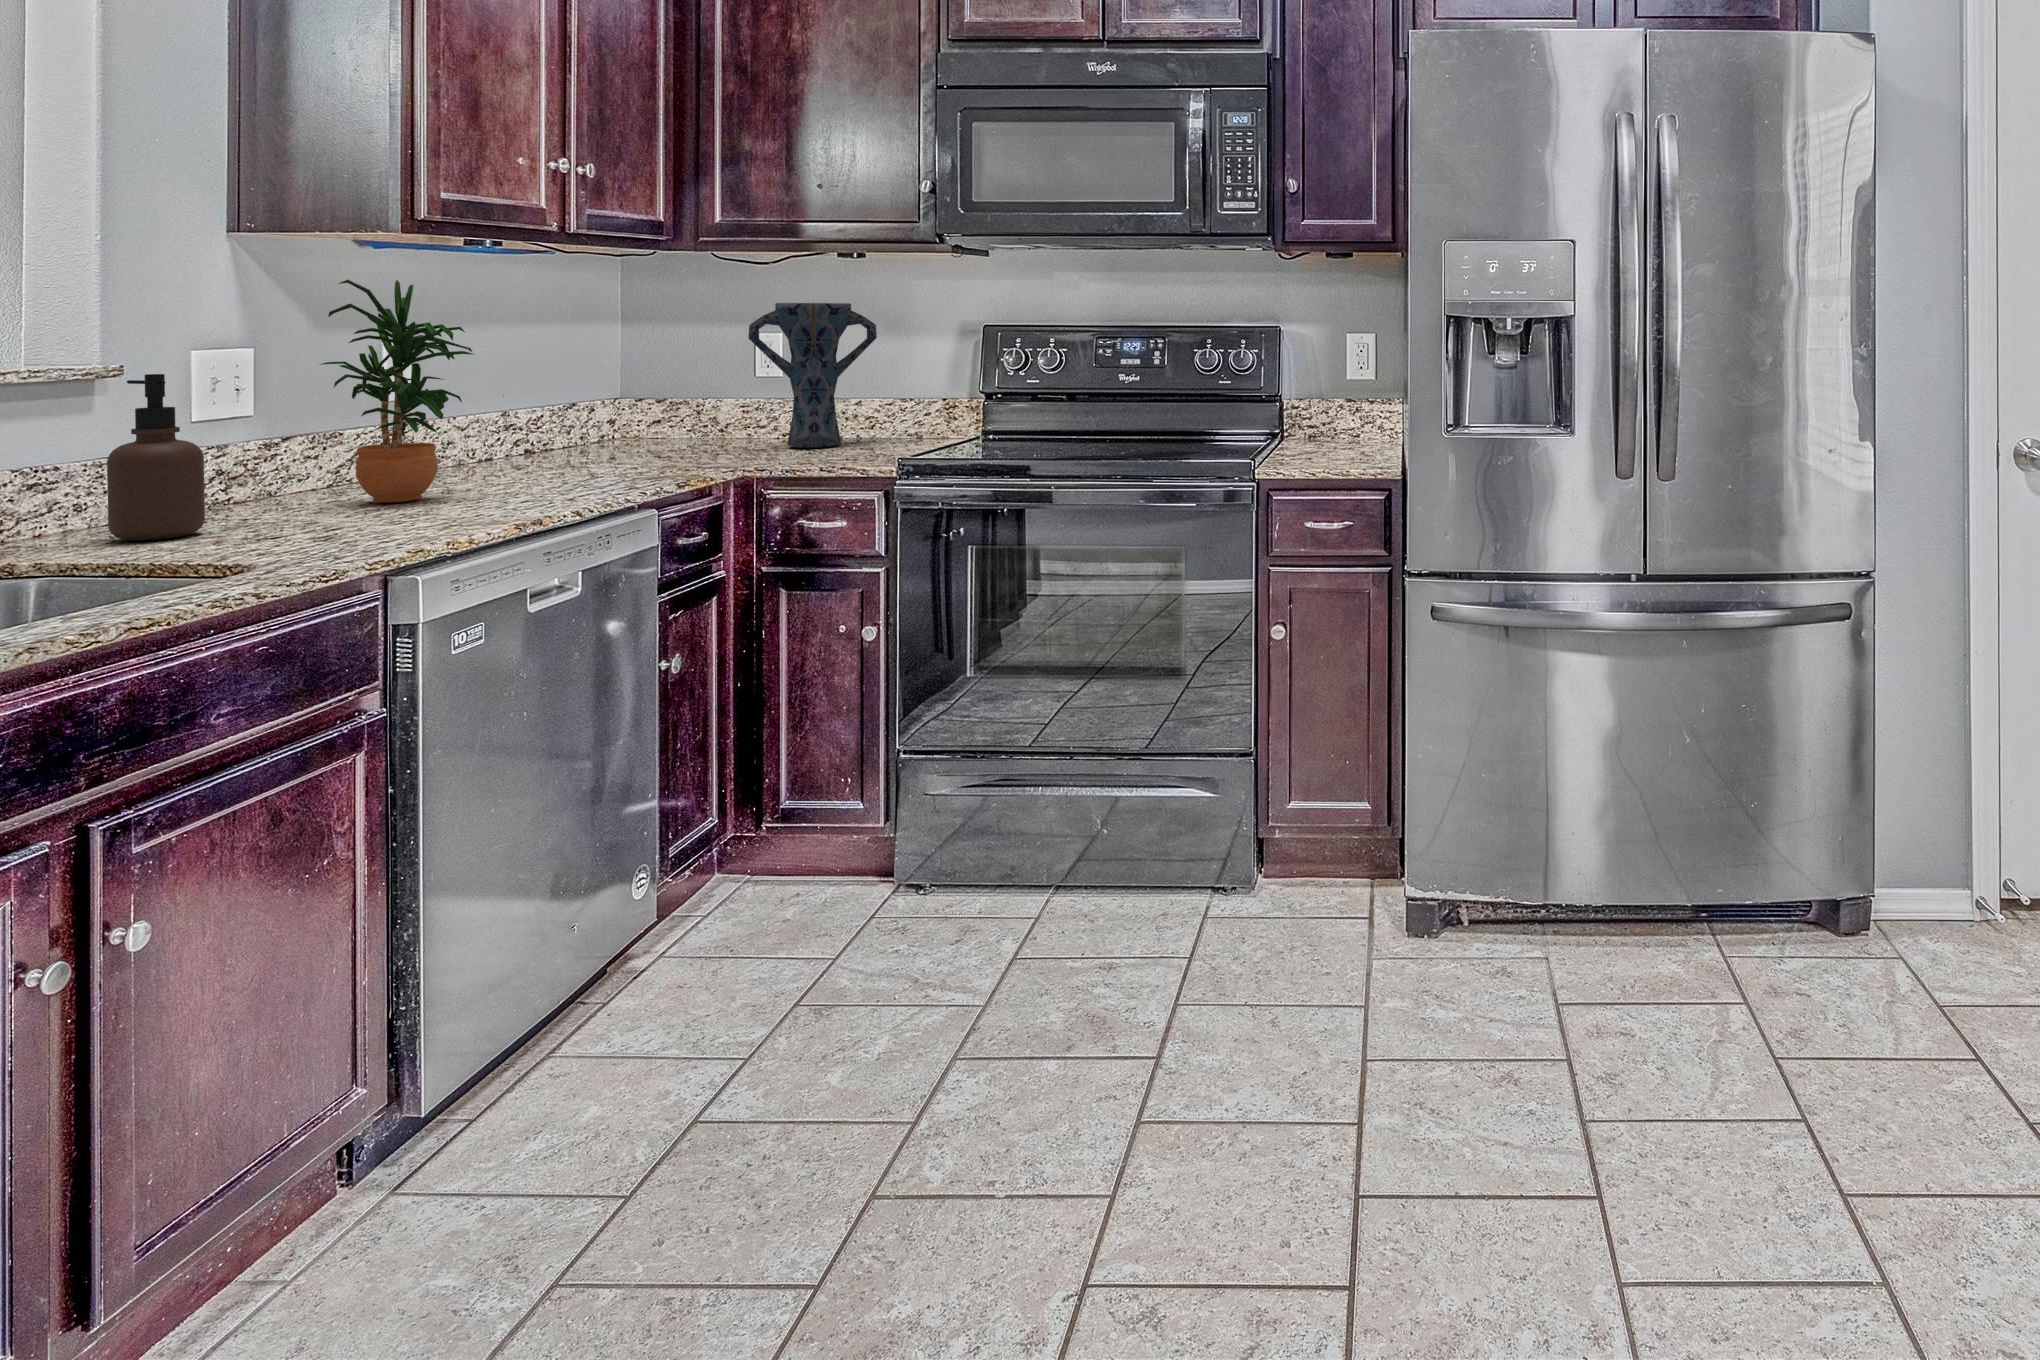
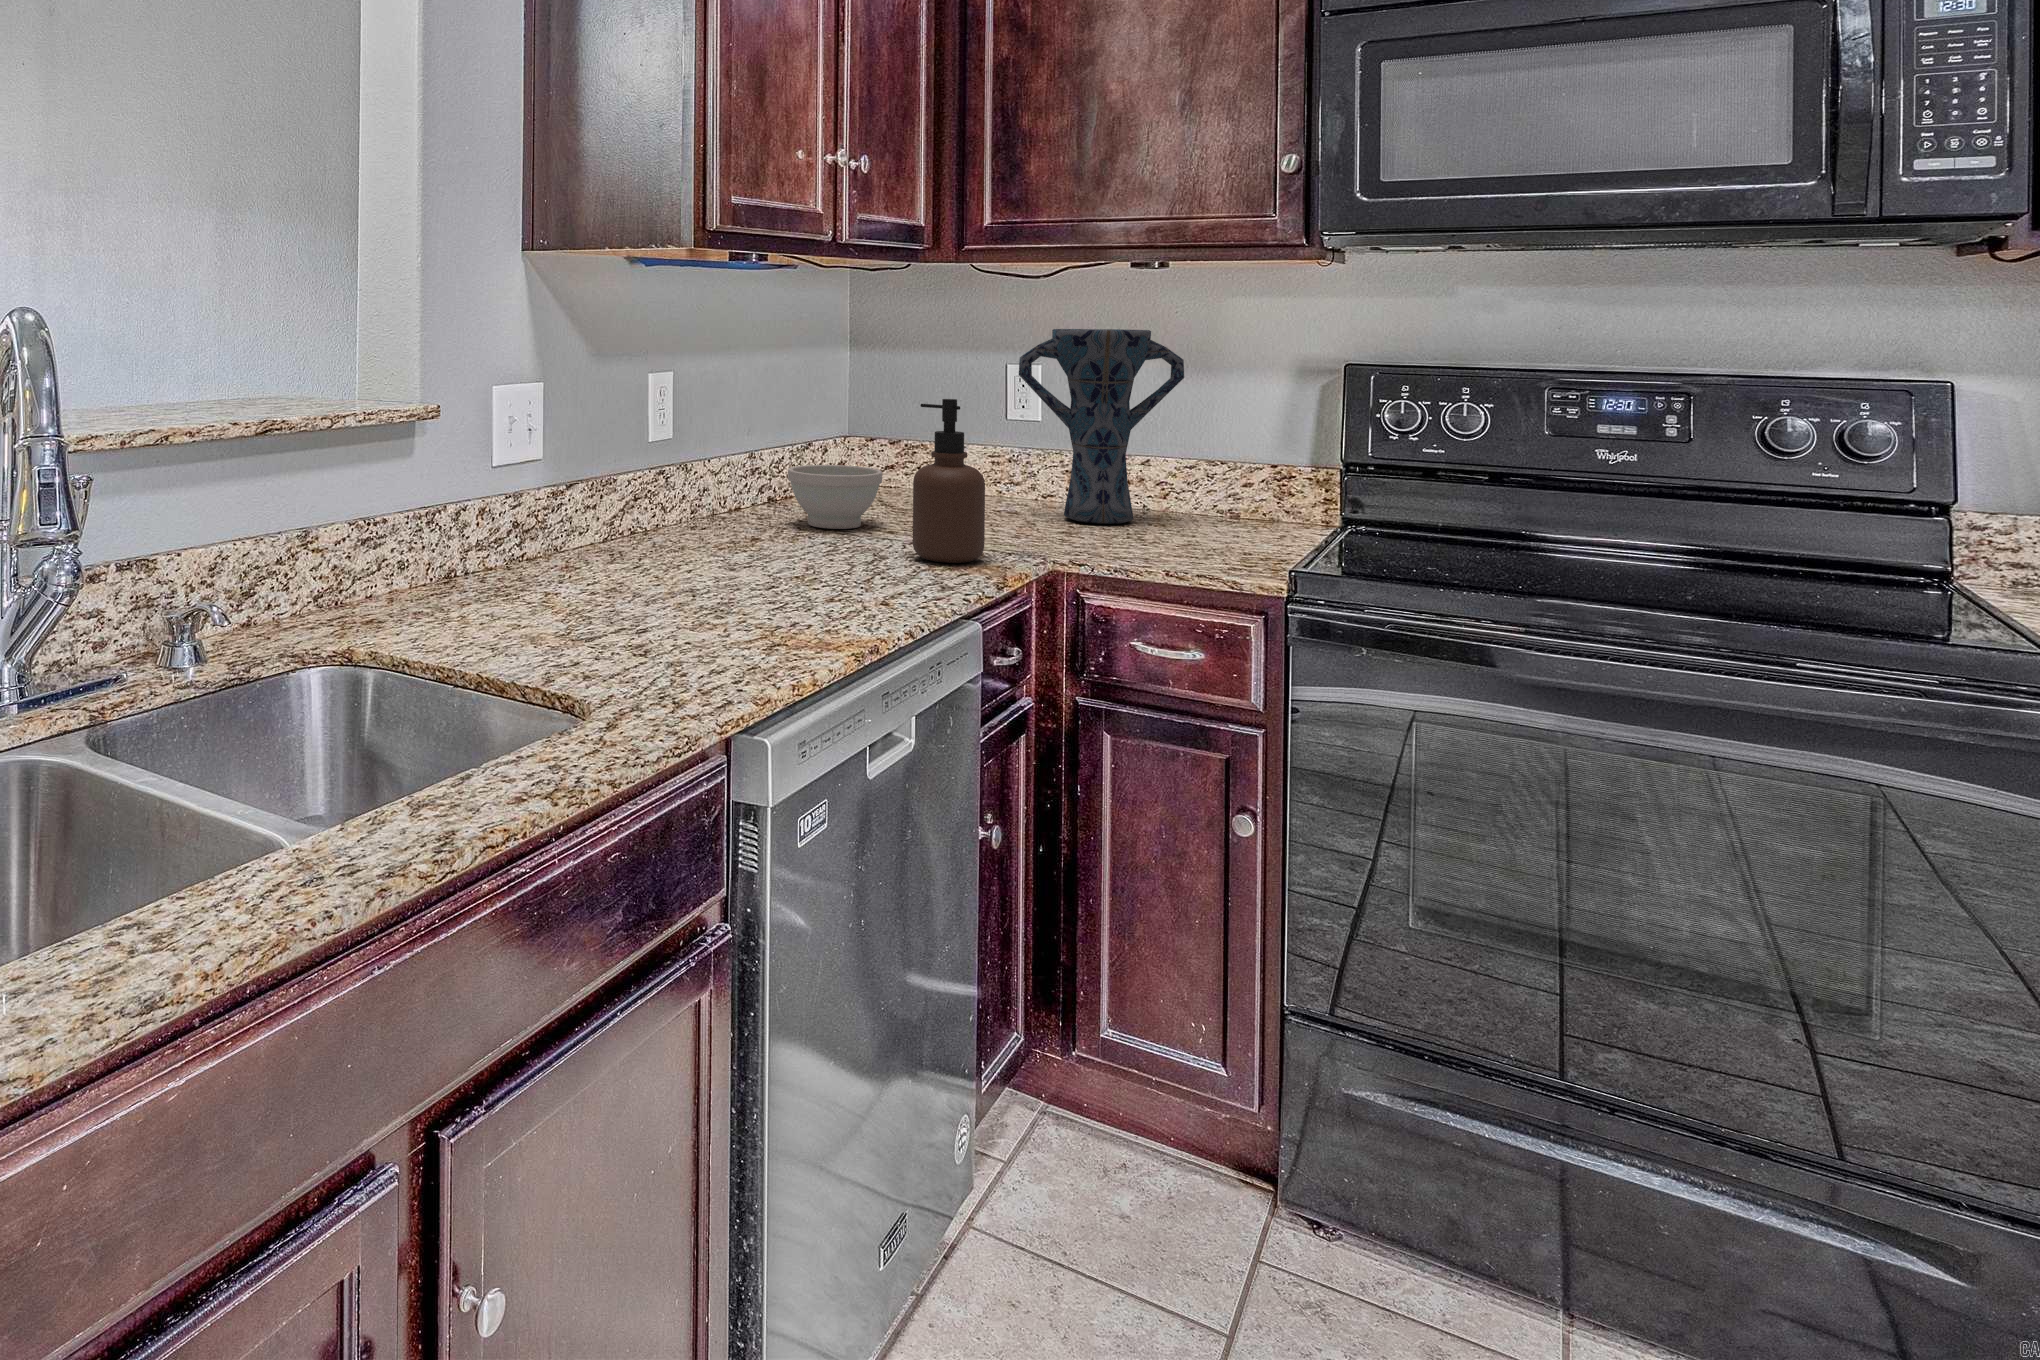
potted plant: present [320,280,472,503] -> none [604,305,761,577]
soap dispenser: present [107,374,205,541] -> present [913,399,985,563]
bowl: none [535,416,624,466] -> present [788,465,882,529]

